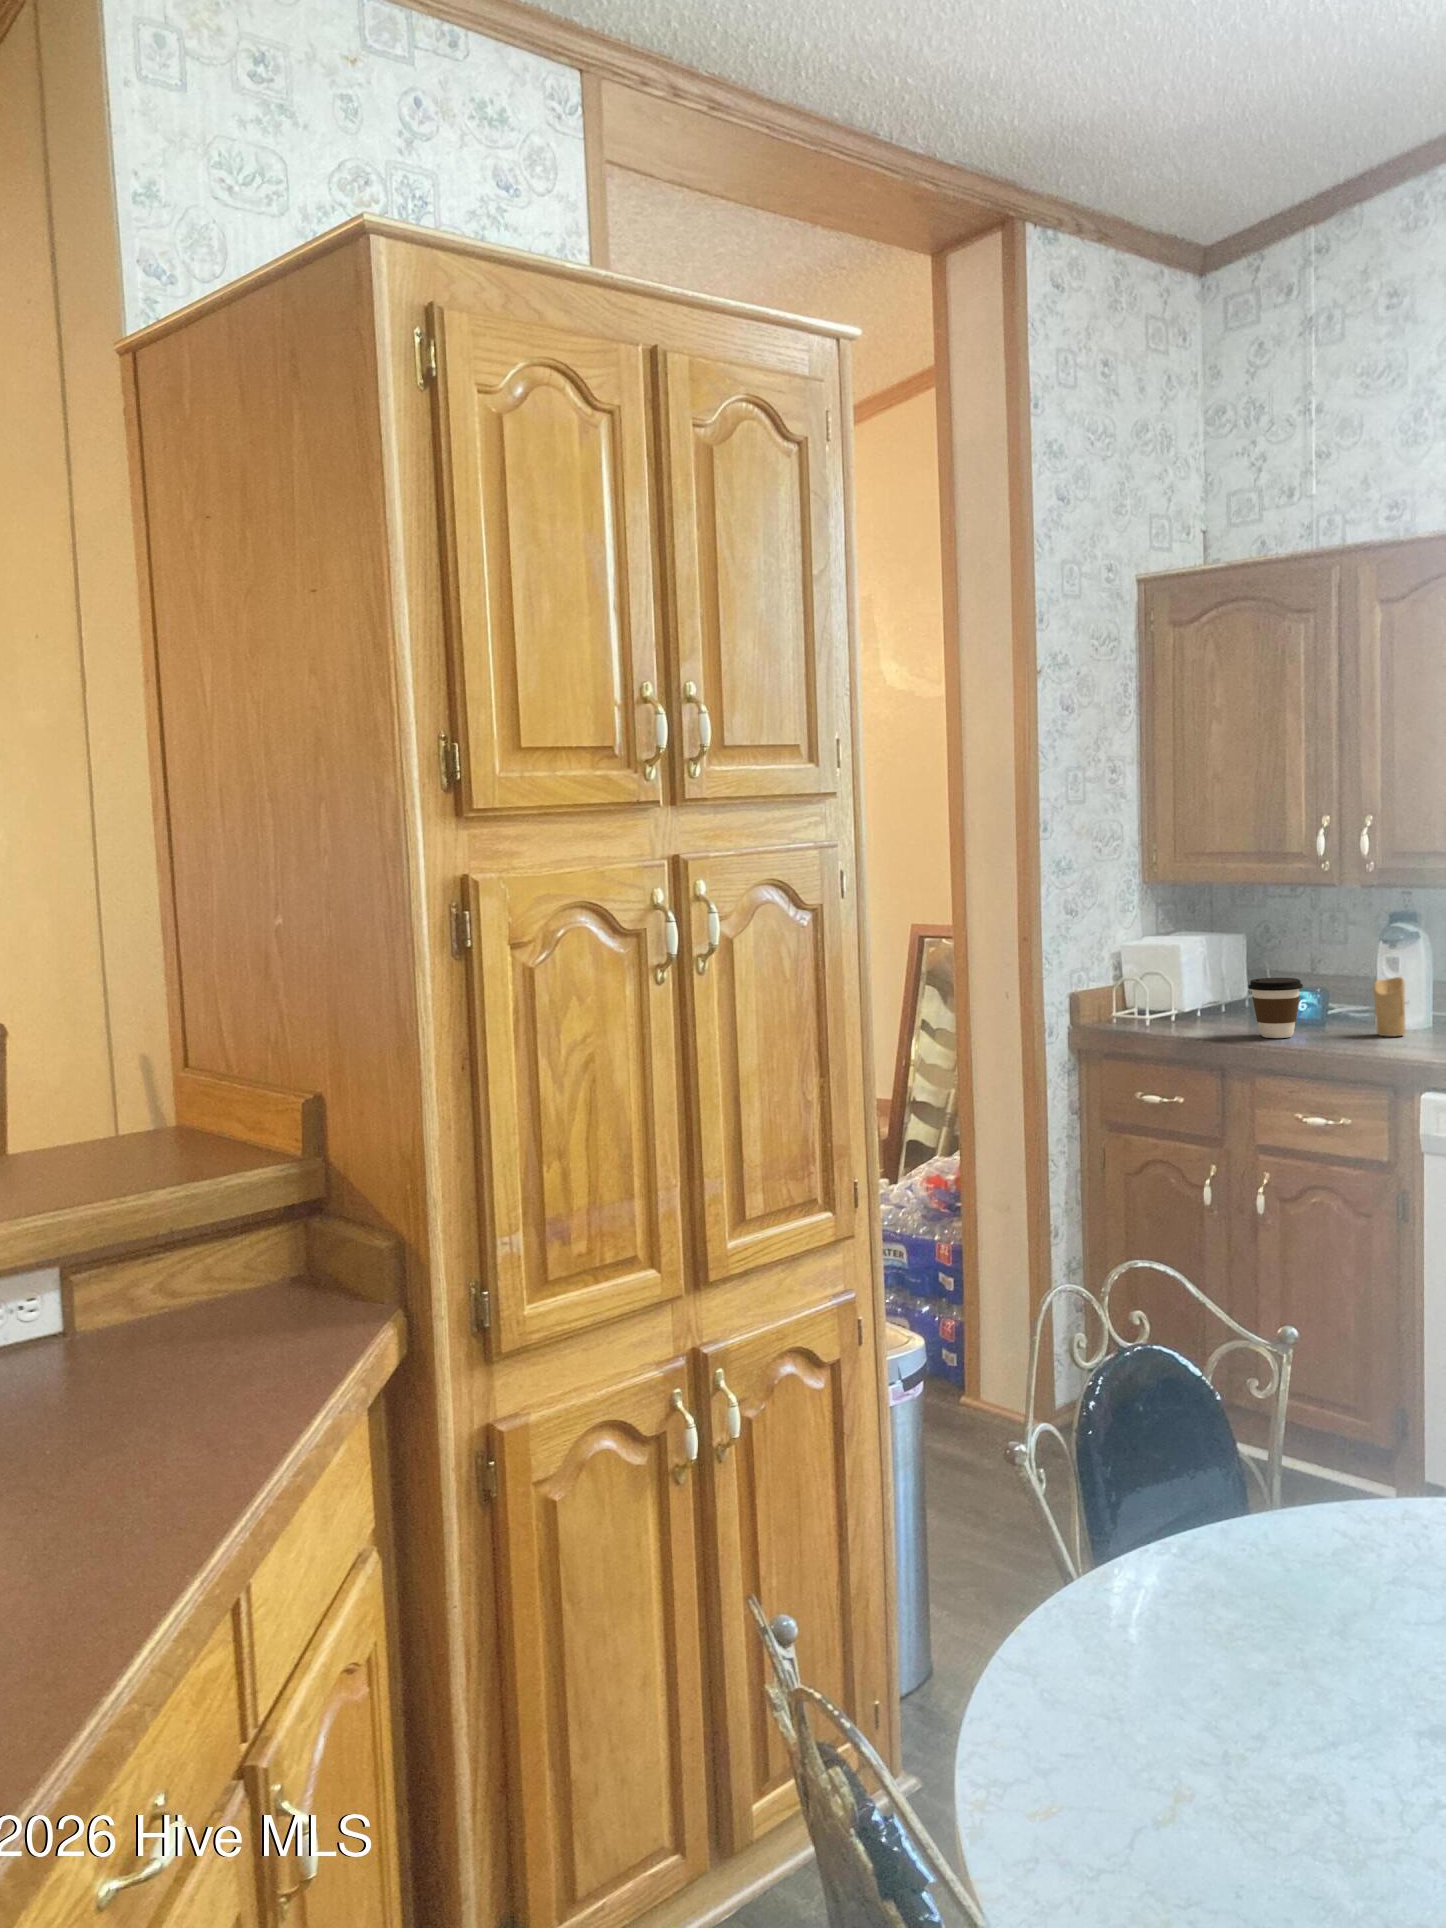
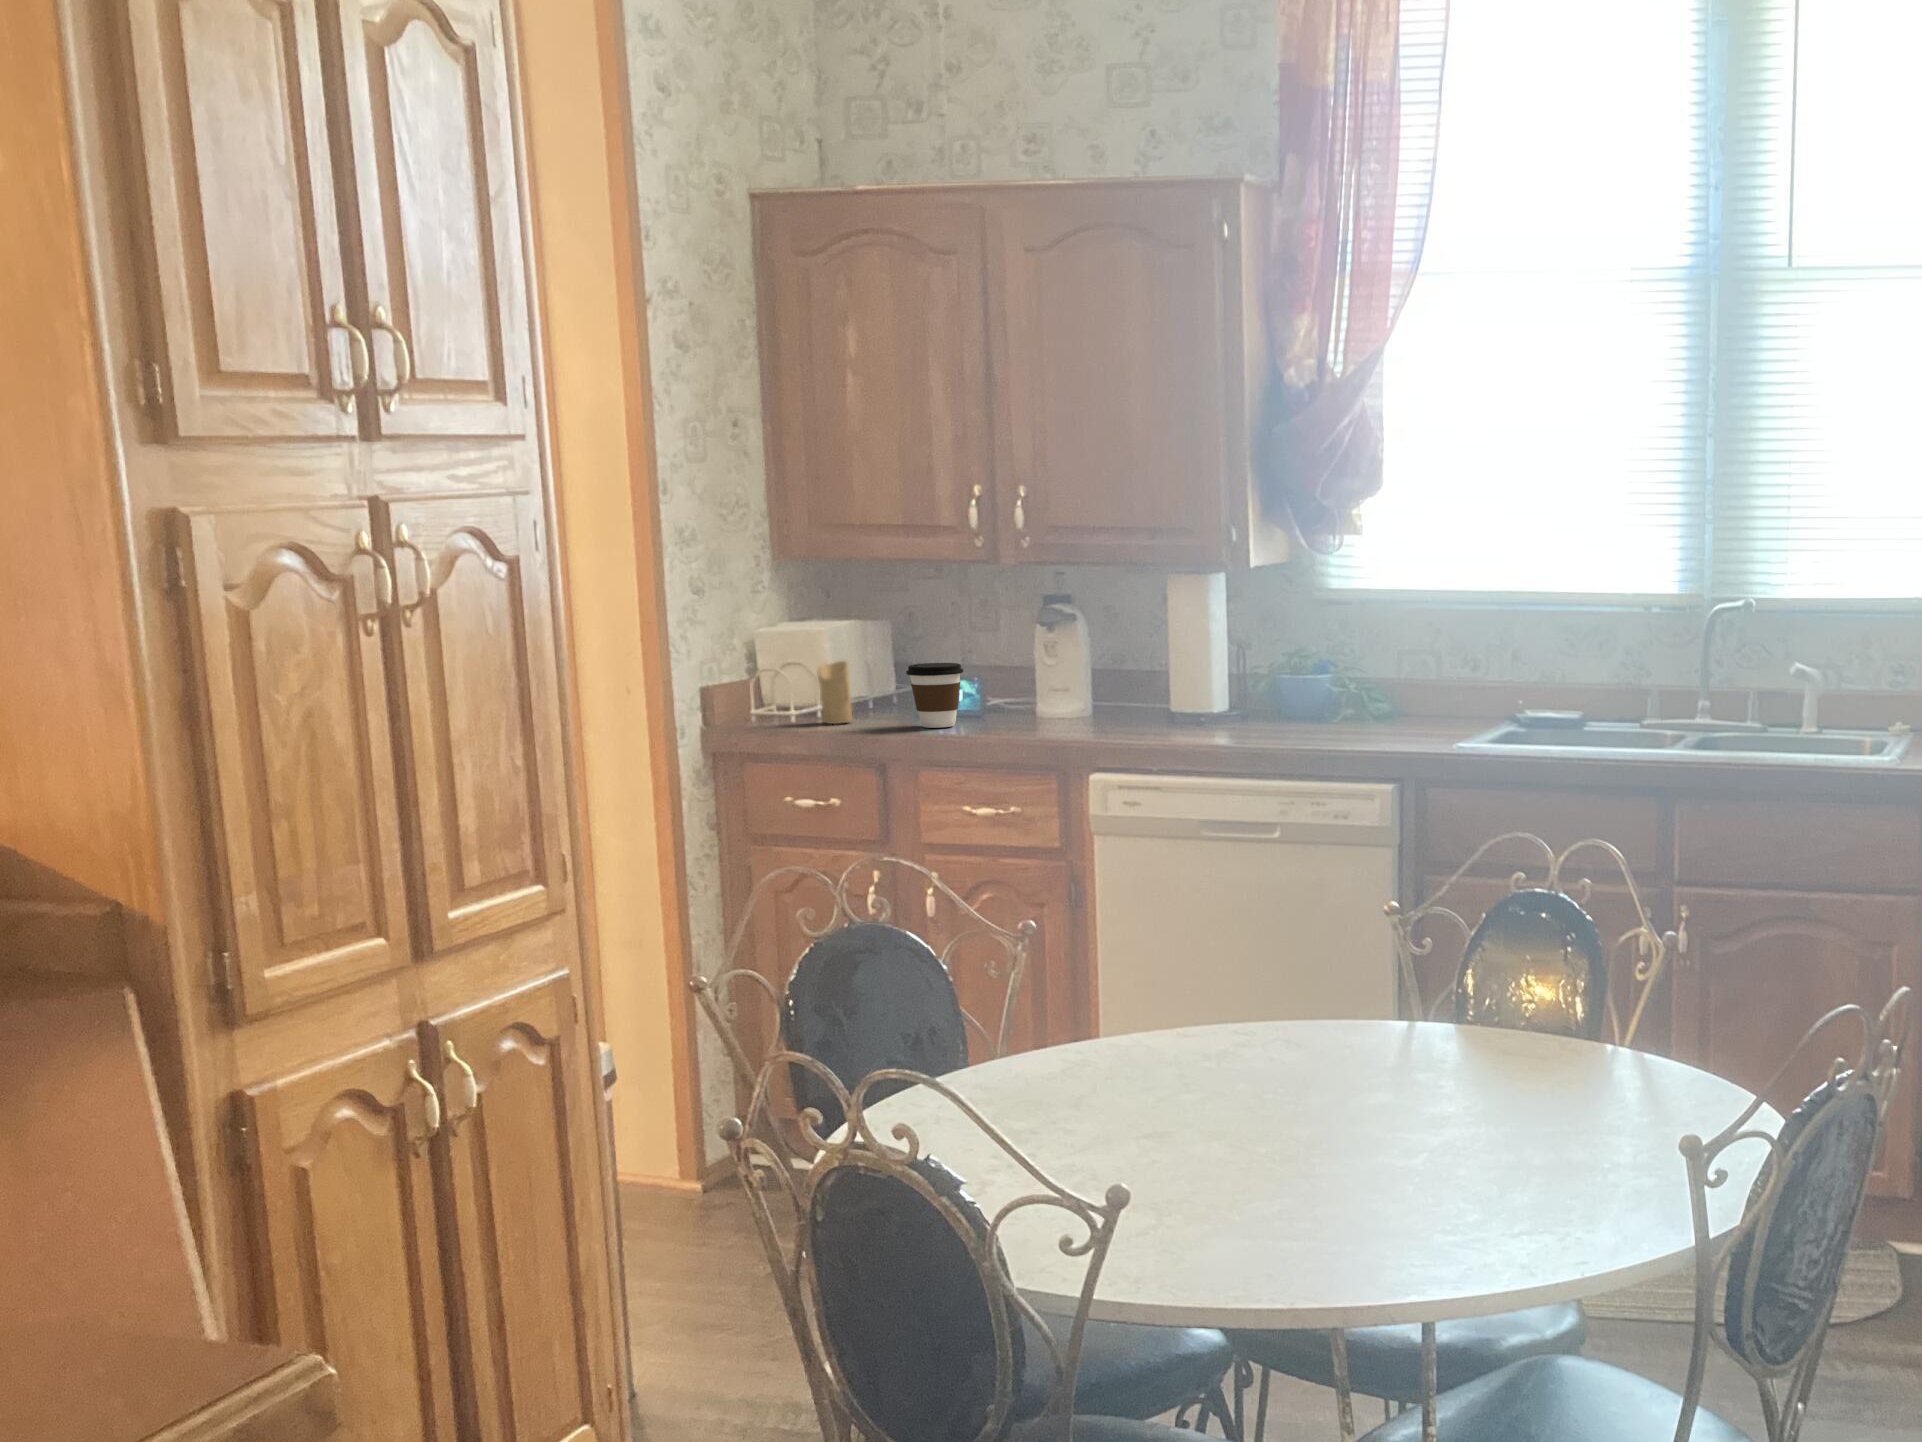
candle: present [1373,977,1406,1036] -> present [818,661,852,724]

